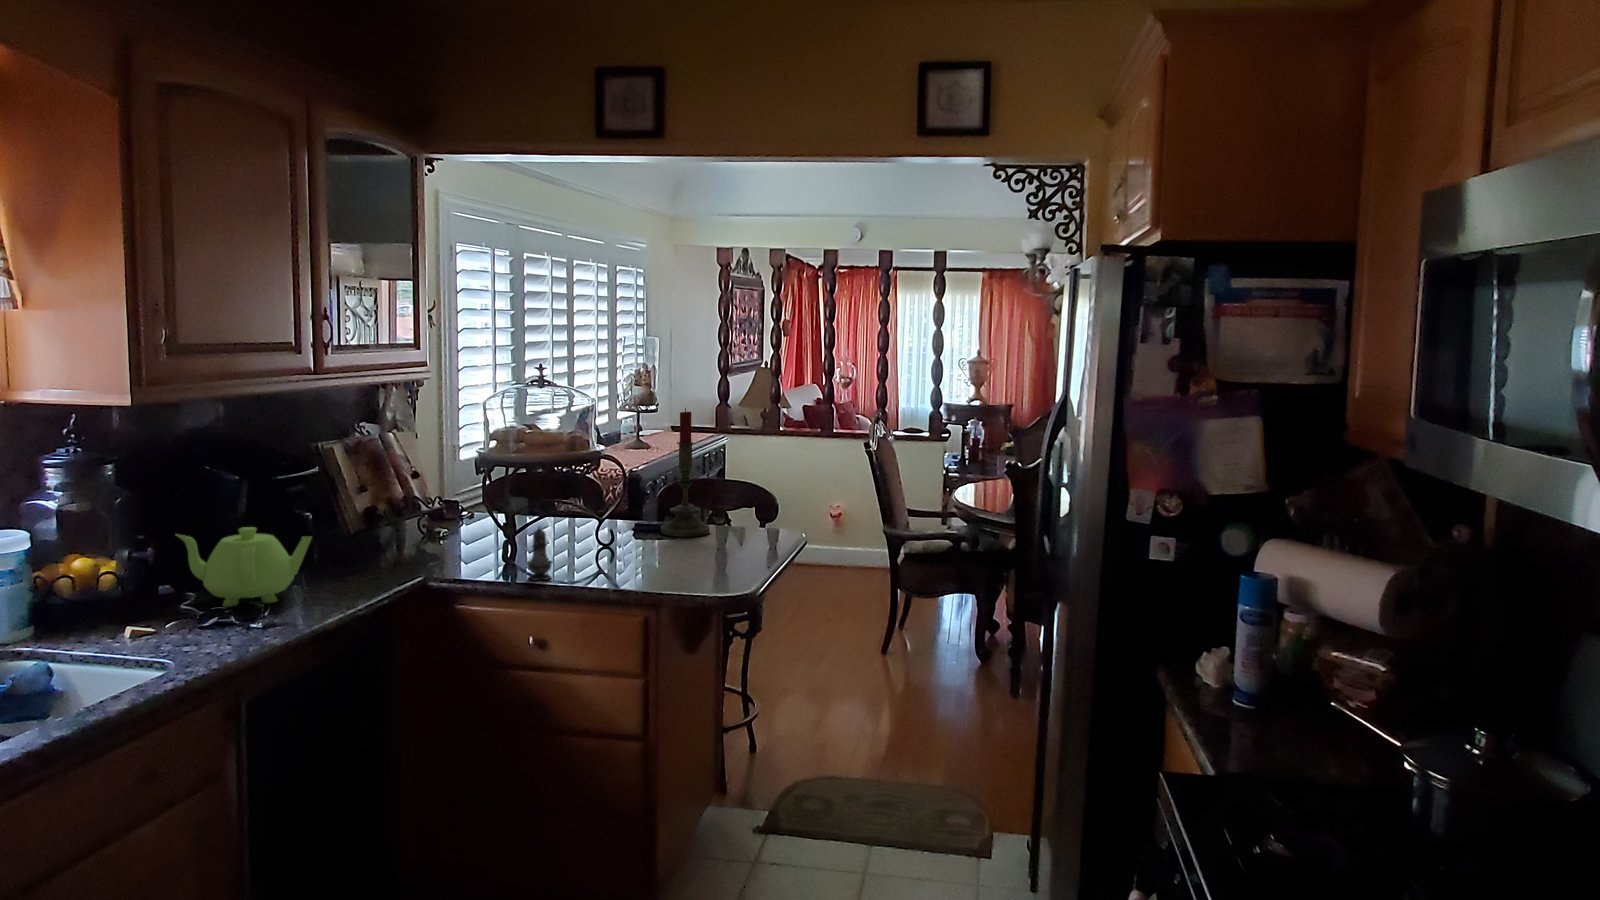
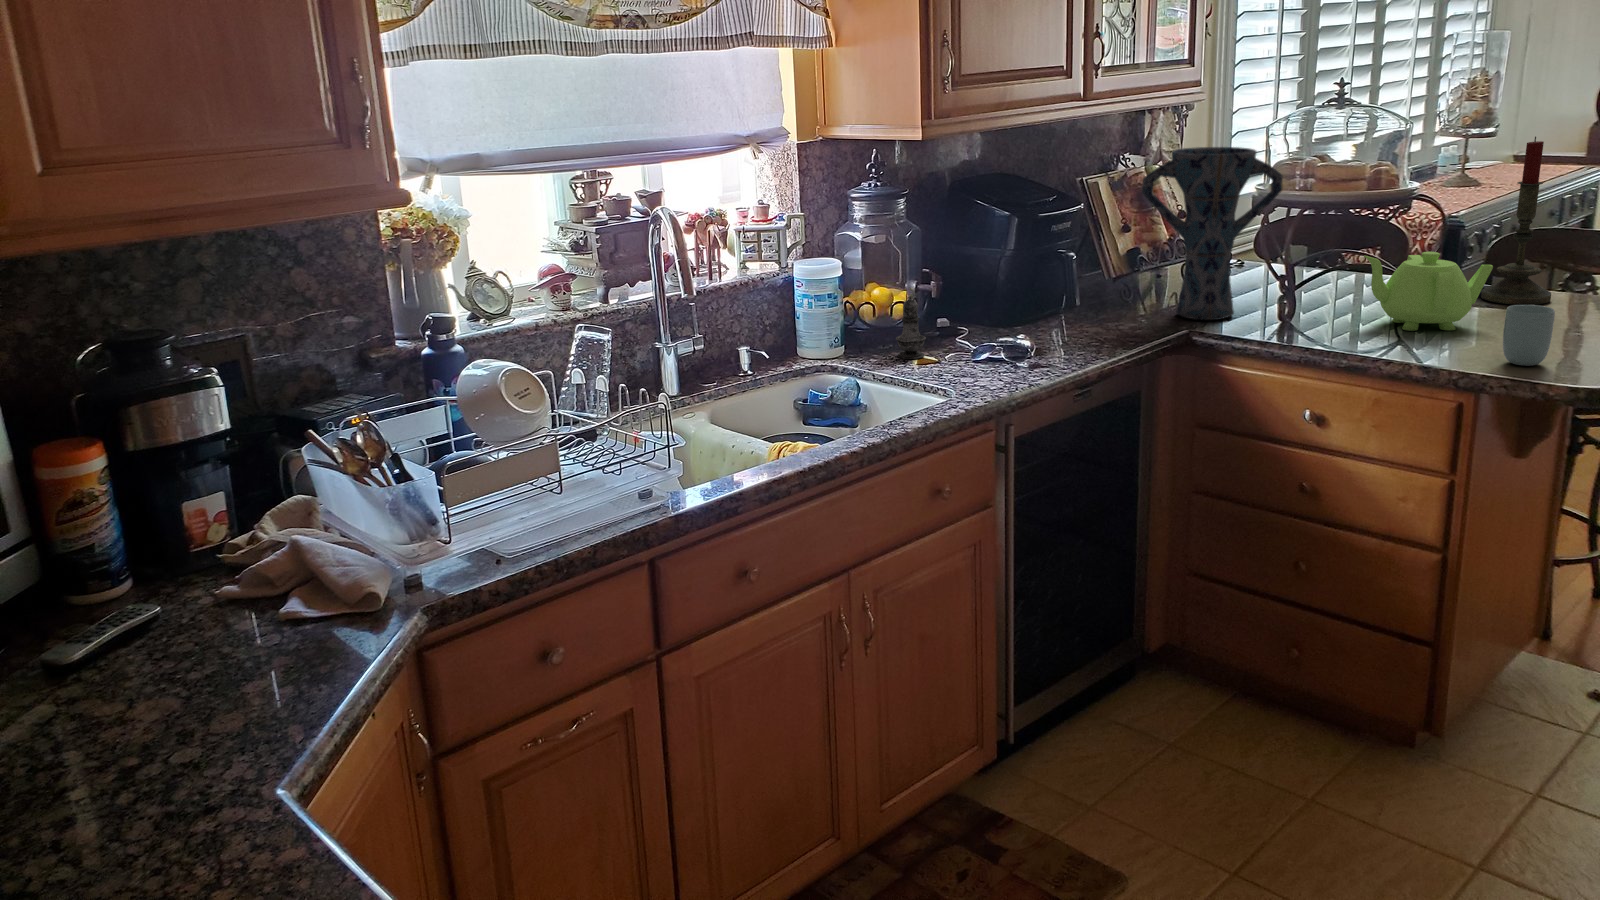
vase: none [371,415,497,567] -> present [1142,147,1283,320]
teapot: present [177,527,311,607] -> present [1364,252,1493,331]
salt shaker: present [527,527,552,580] -> present [896,296,926,359]
cup: none [679,536,713,585] -> present [1503,305,1555,366]

